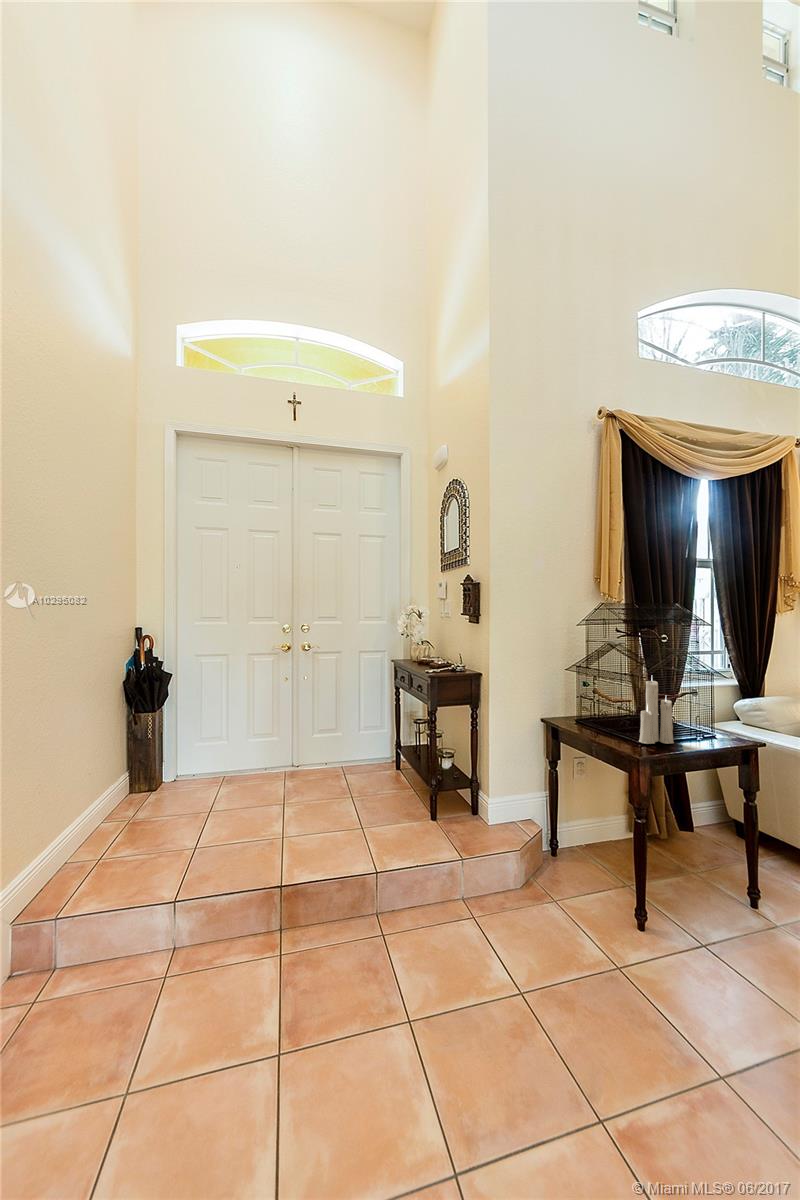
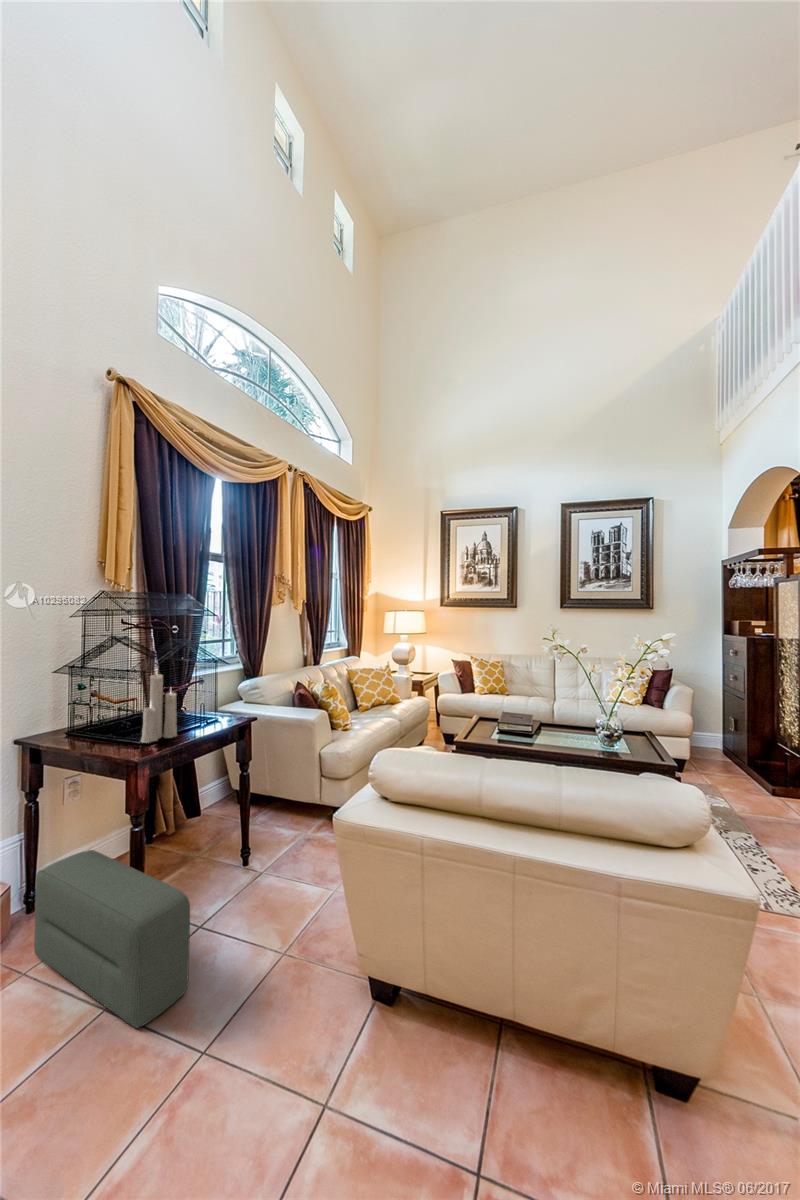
pouf: none [561,824,699,1005] -> present [34,850,190,1028]

